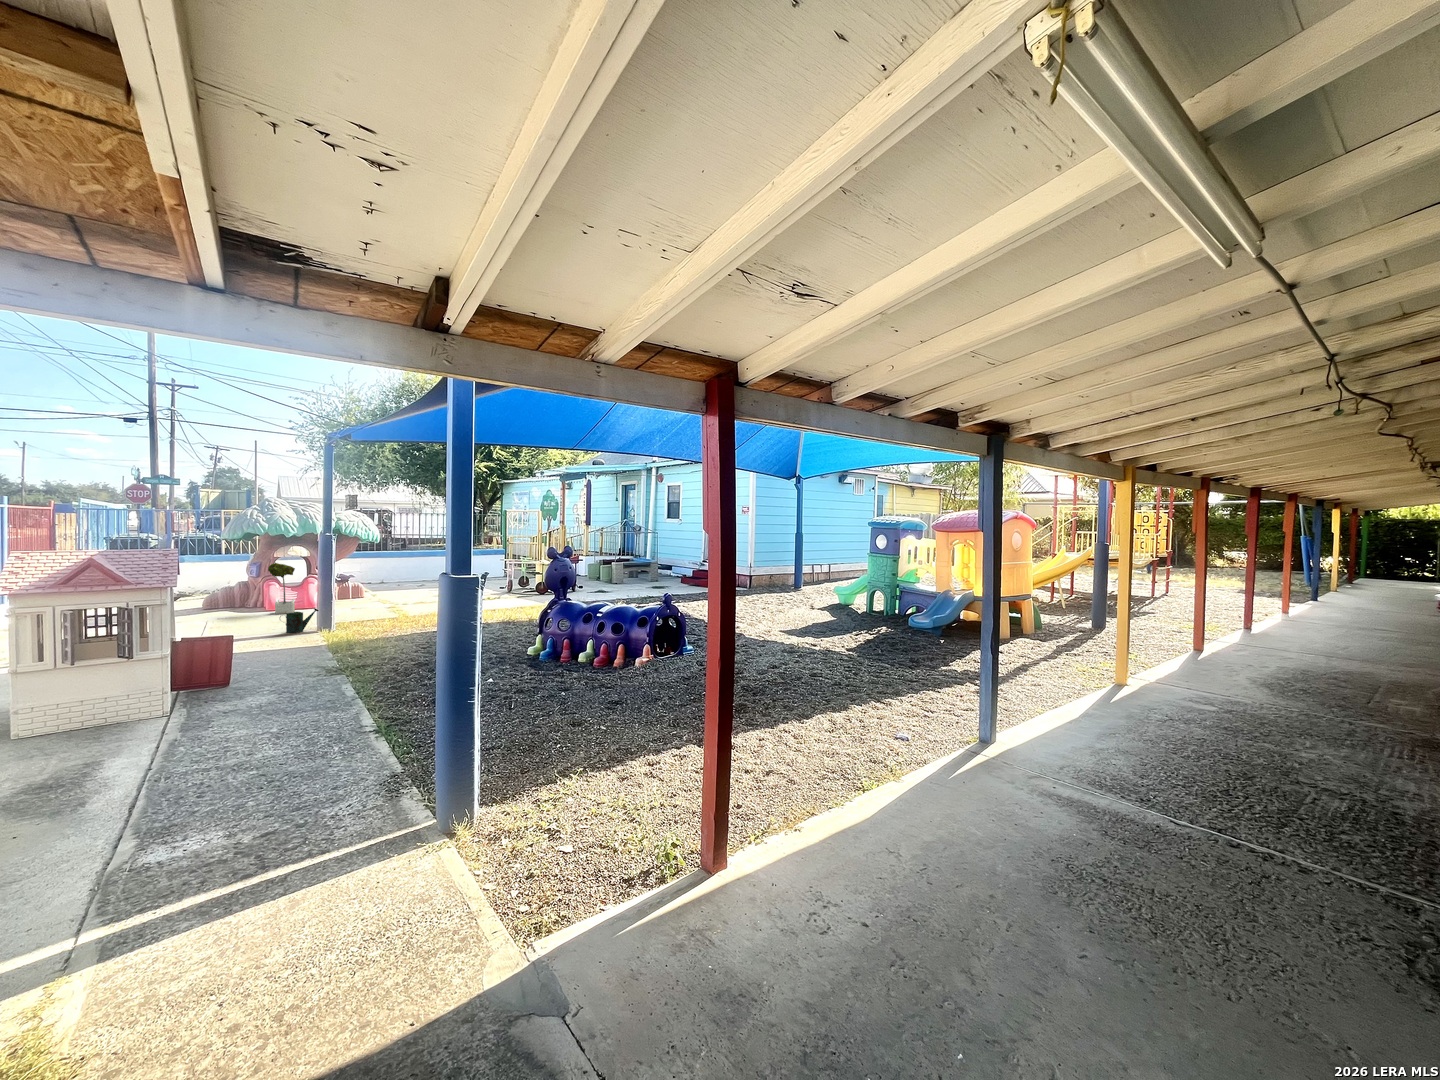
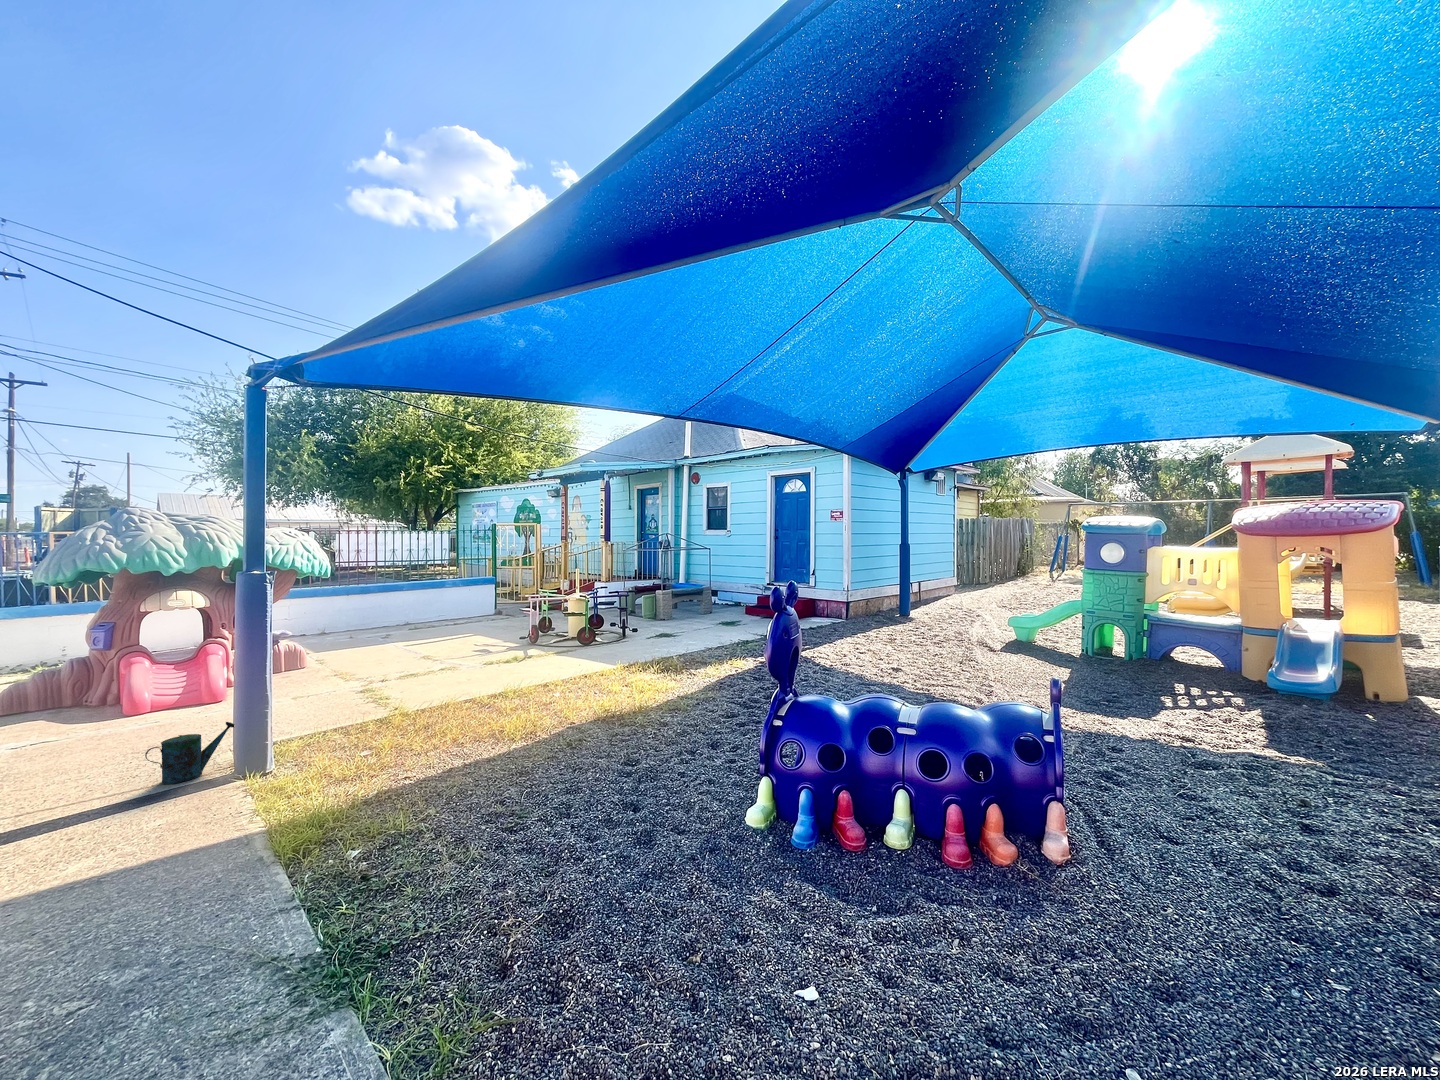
potted tree: present [268,563,295,614] -> none [126,624,182,718]

